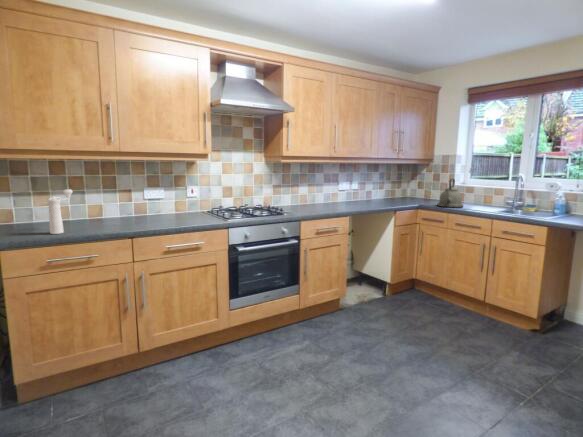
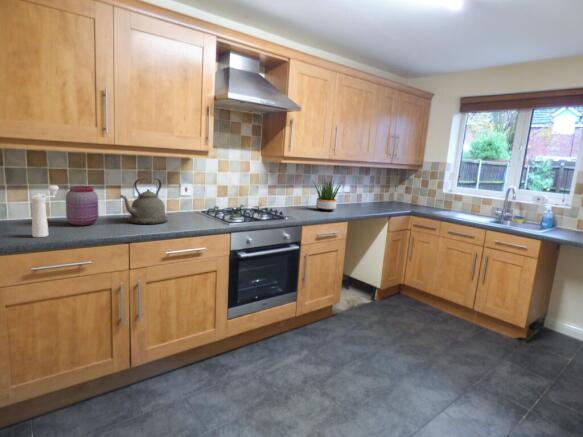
potted plant: none [313,172,347,207] -> present [313,178,343,211]
kettle: present [437,179,463,208] -> present [120,179,168,224]
jar: none [80,190,110,225] -> present [65,186,99,226]

